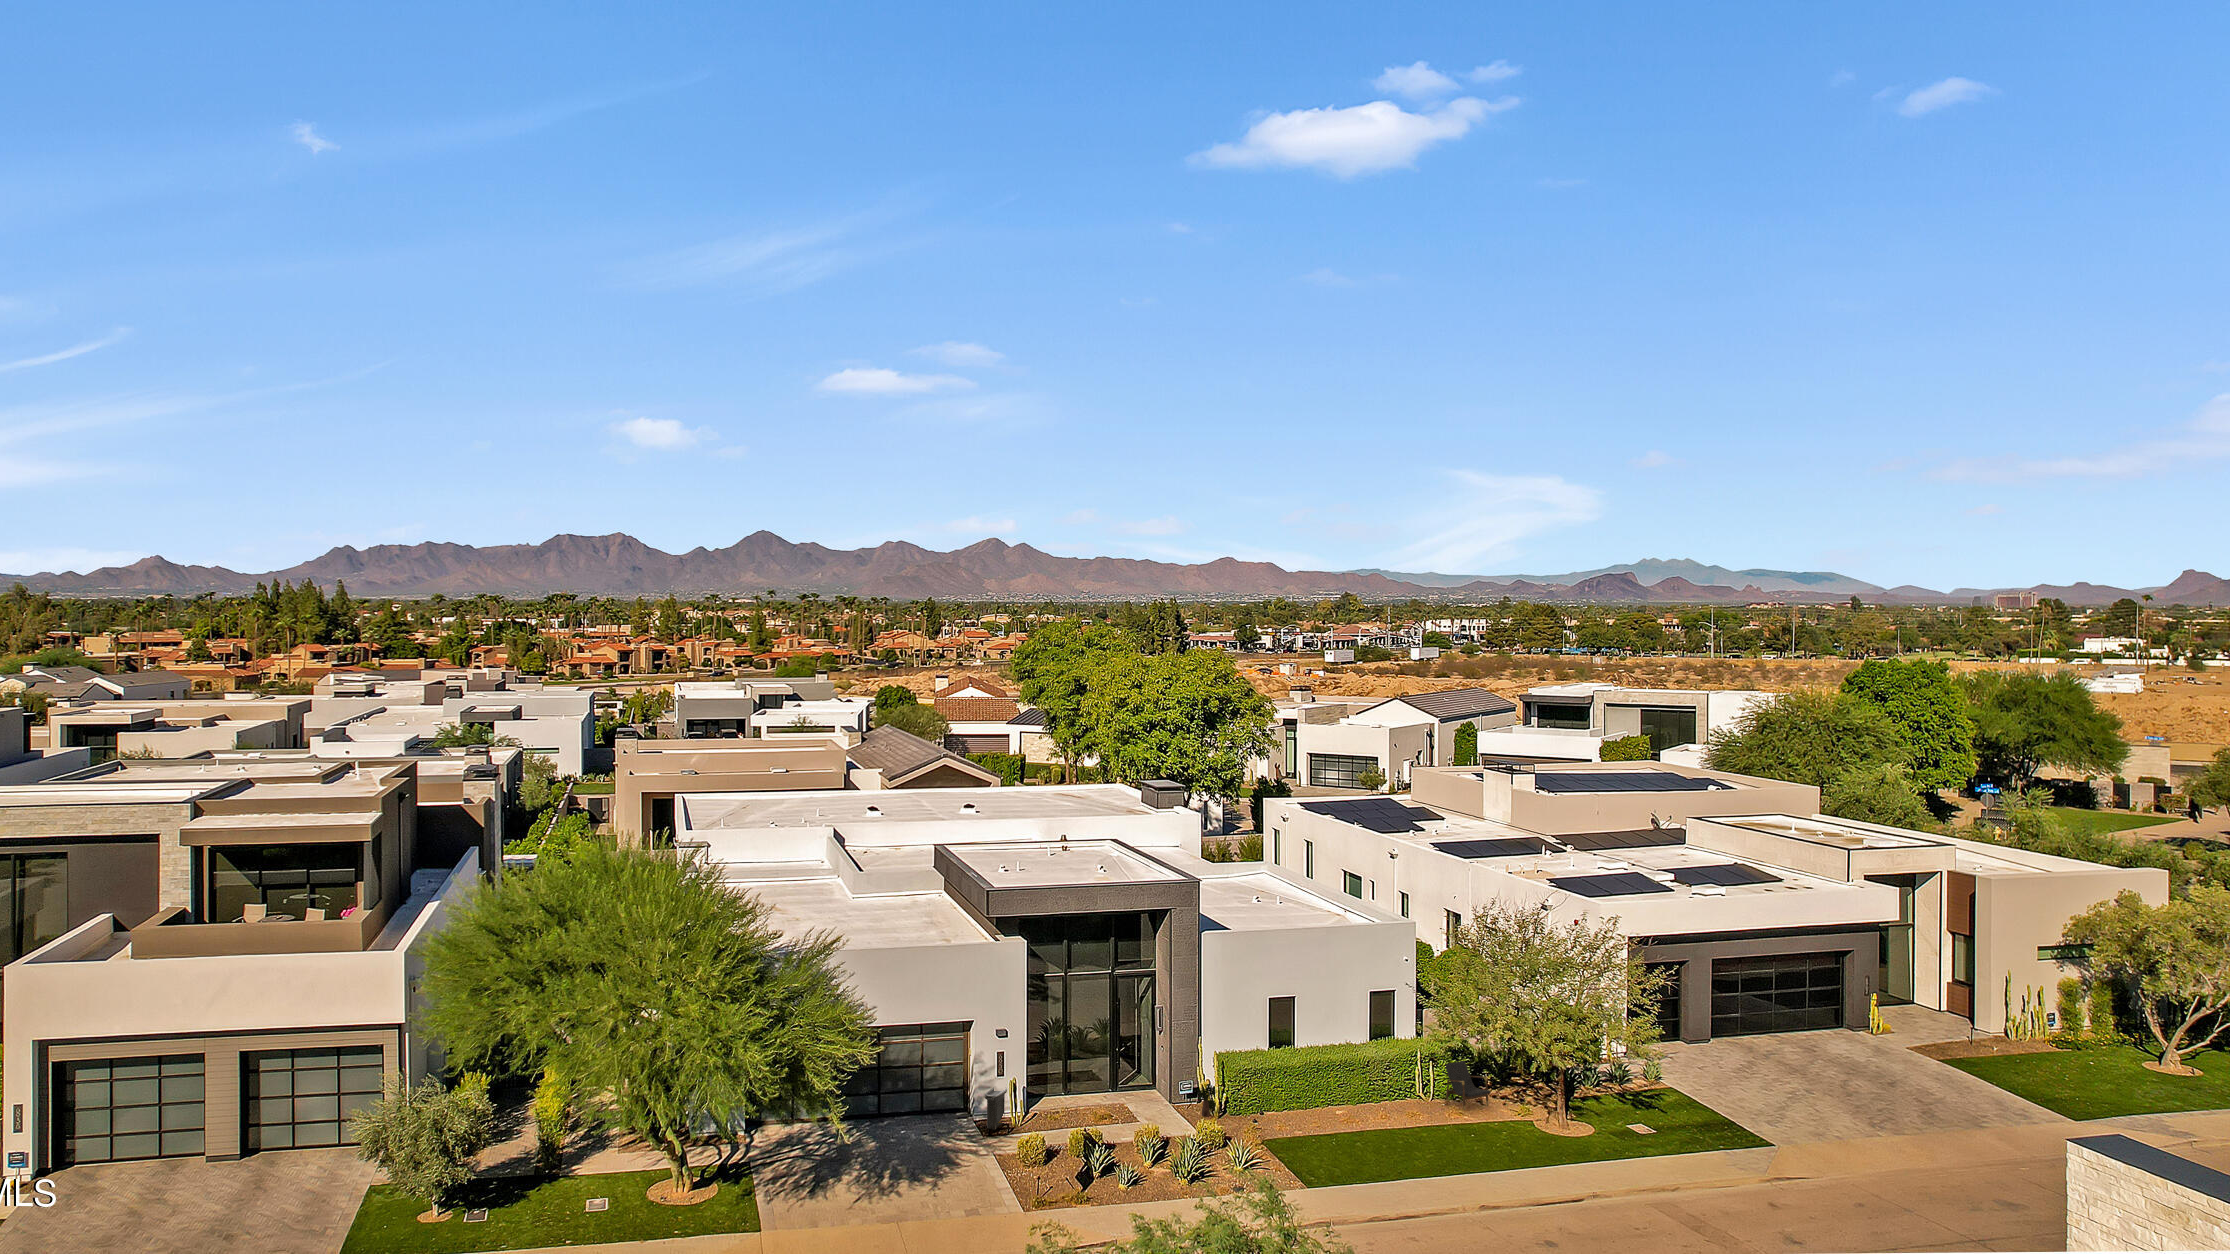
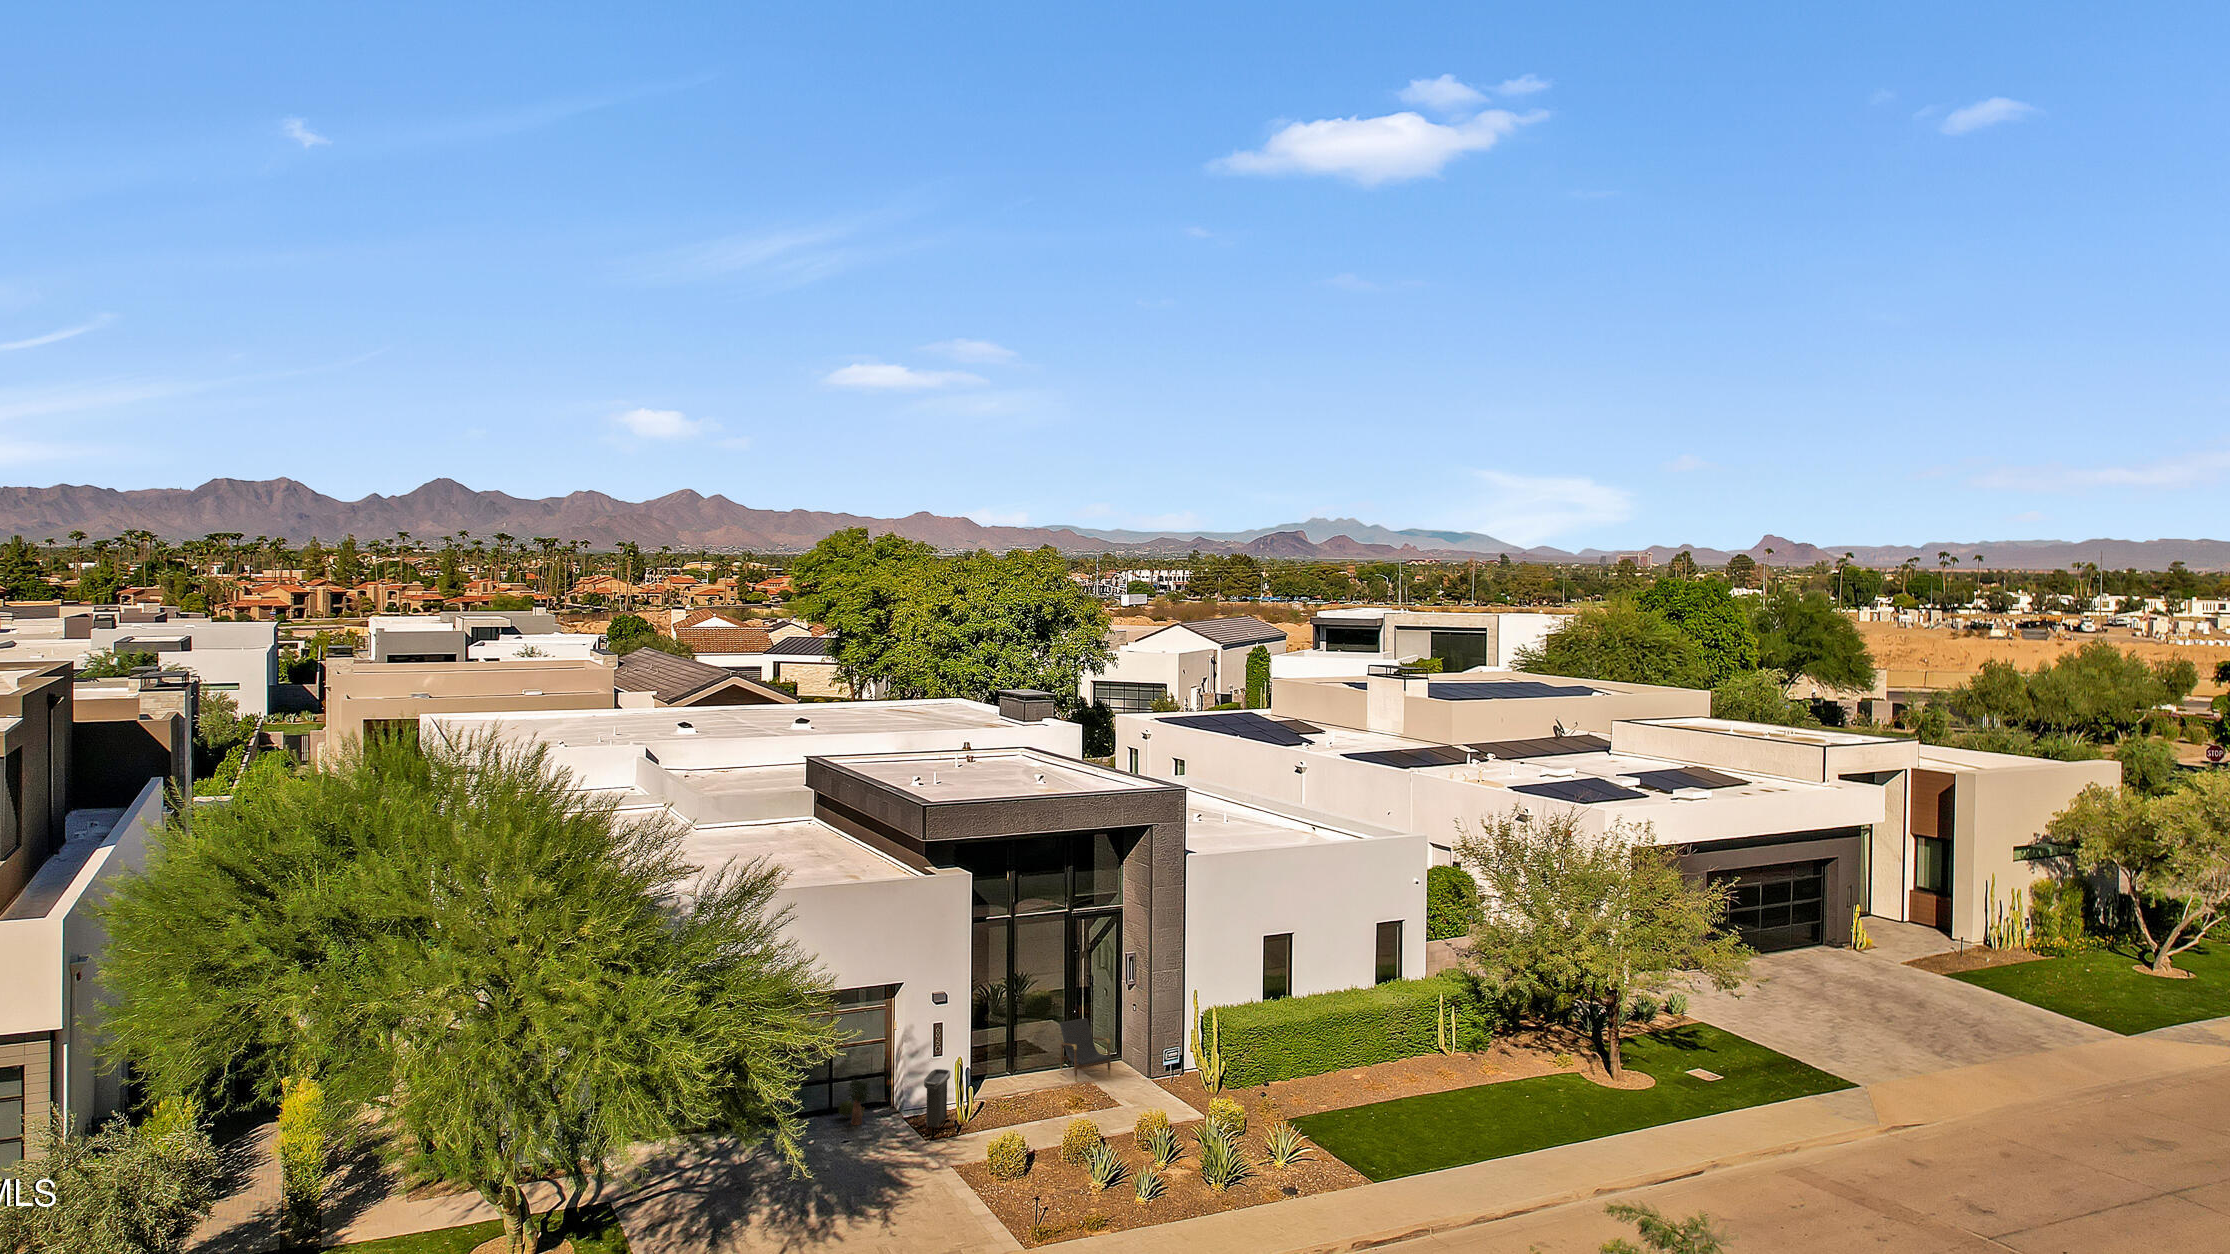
lounge chair: present [1445,1061,1490,1110] -> present [1060,1018,1111,1082]
potted plant: present [1198,1084,1220,1117] -> present [839,1078,870,1125]

